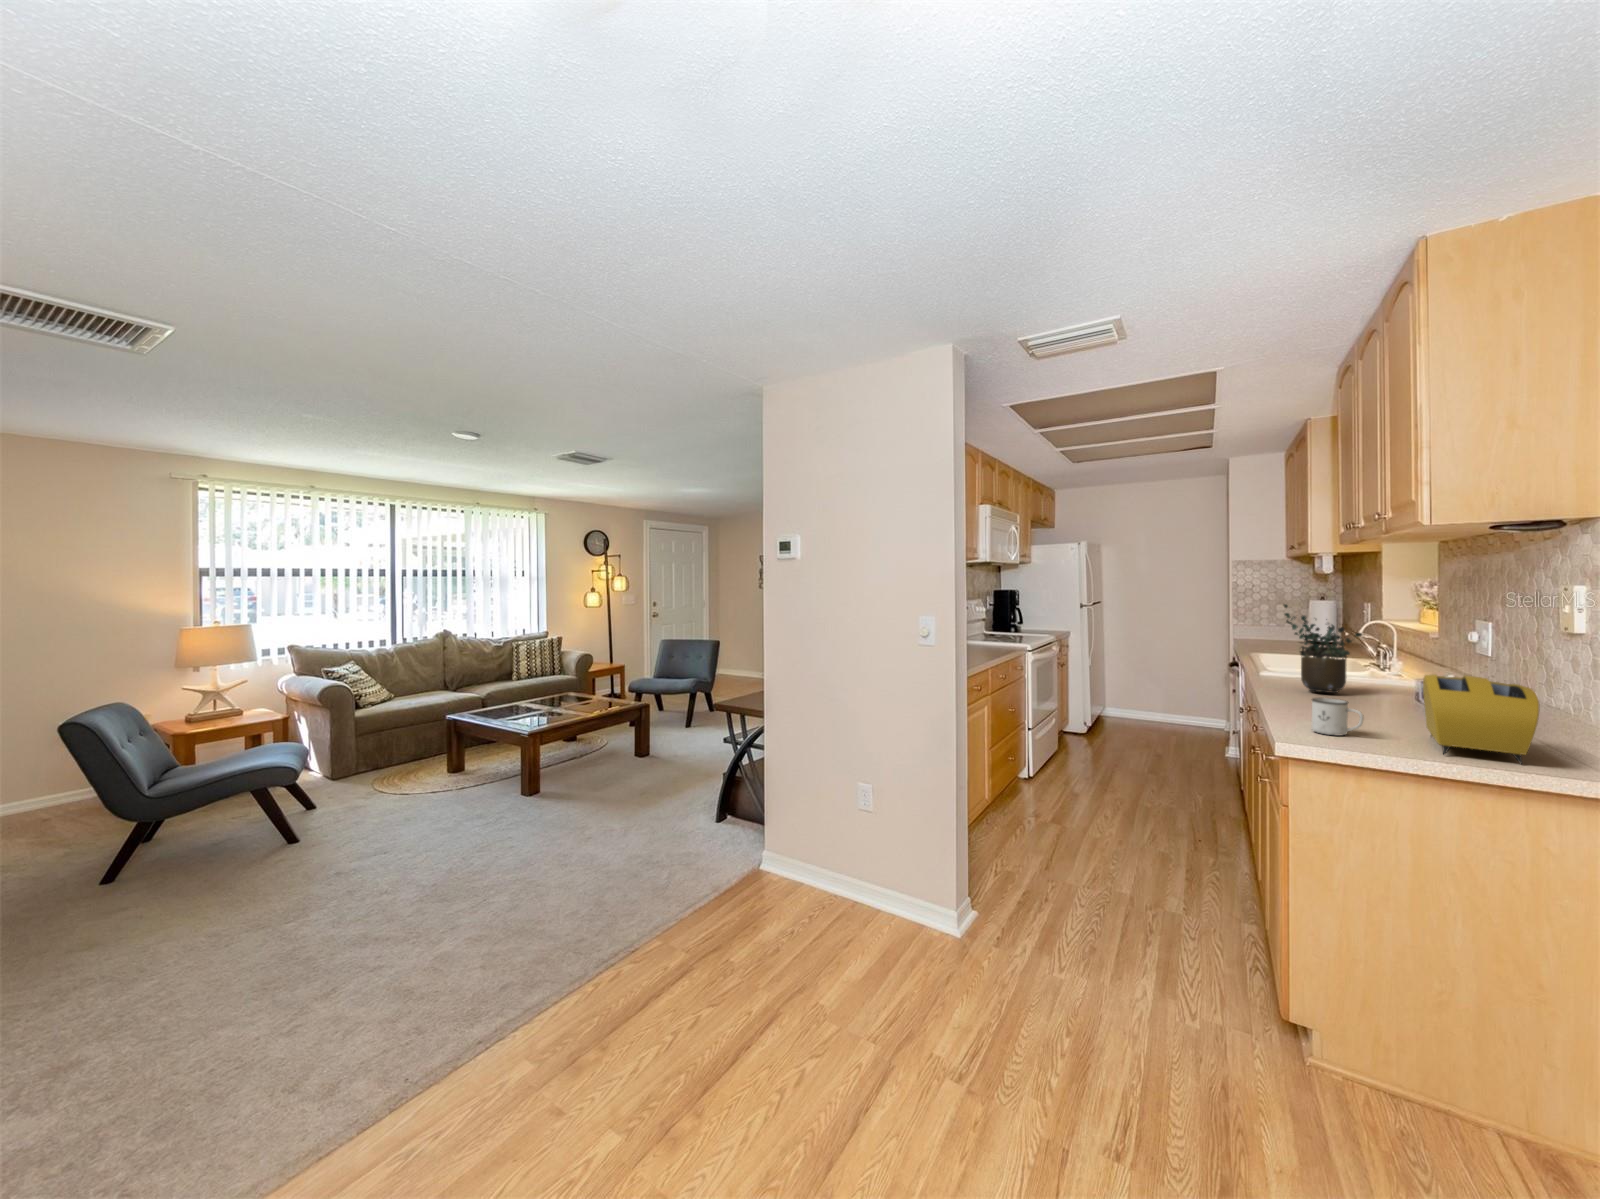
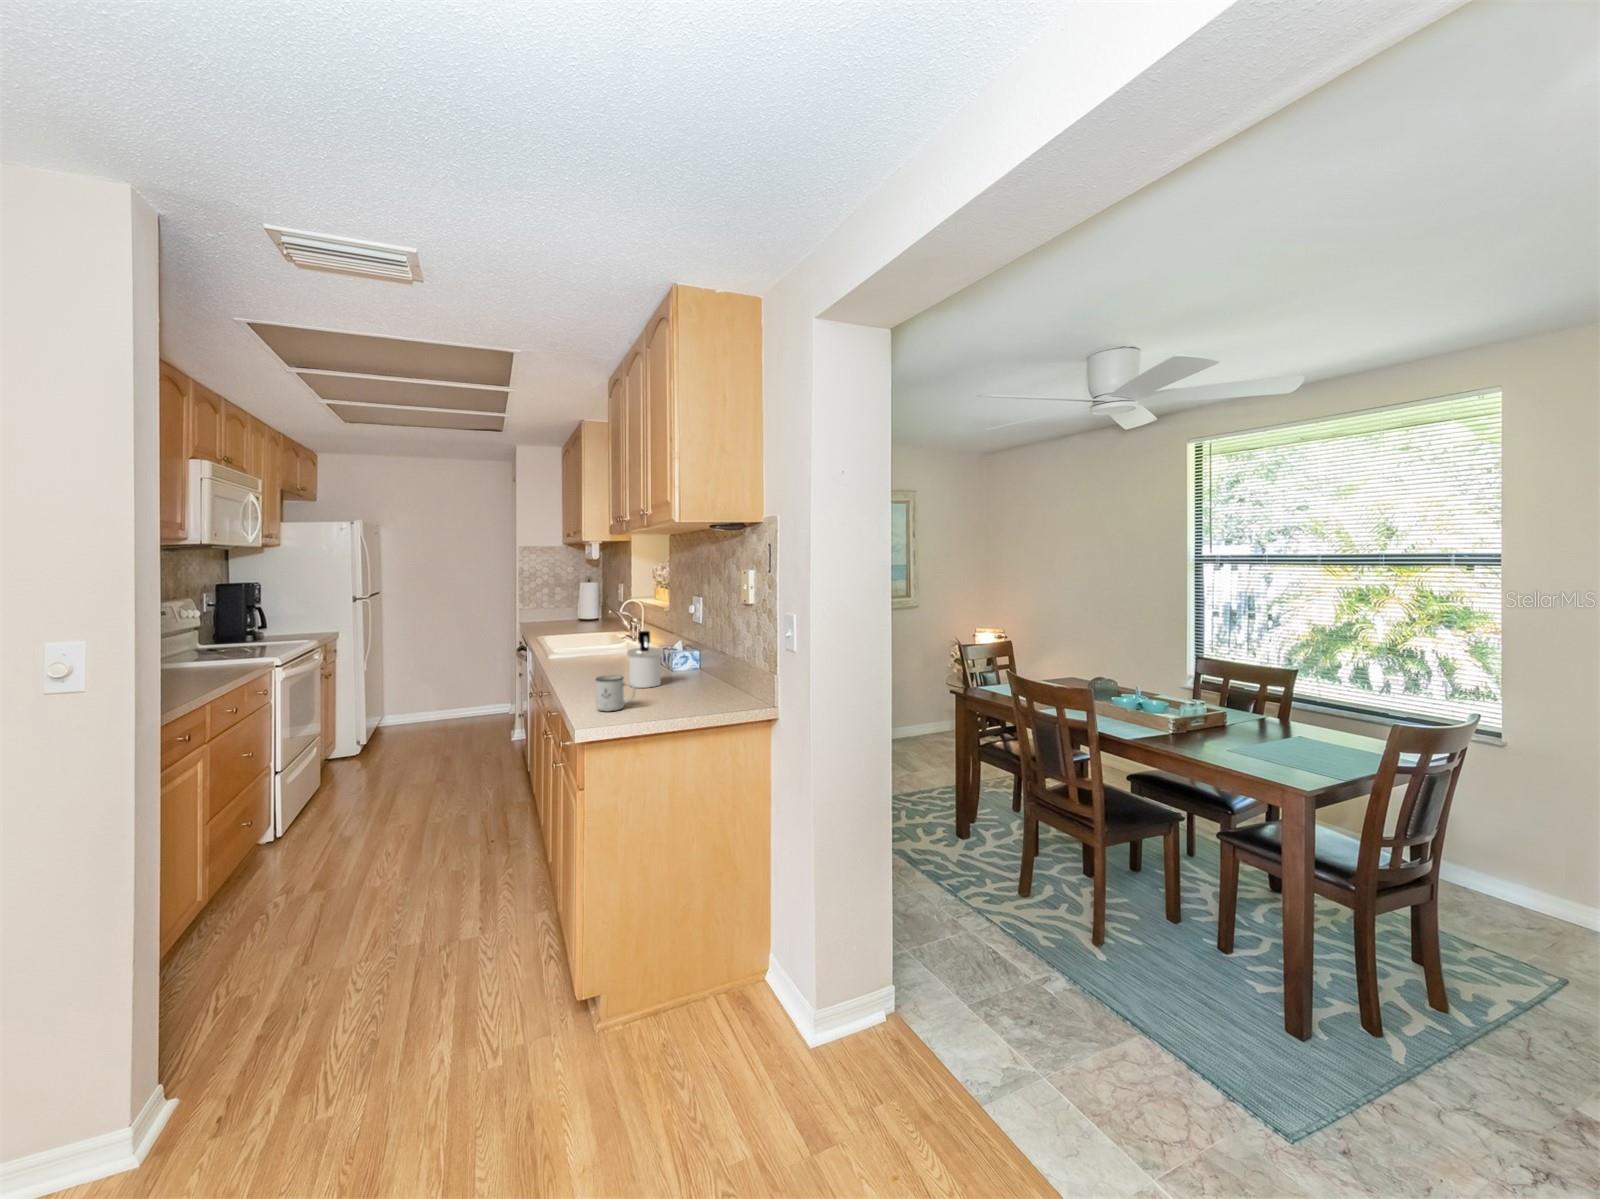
potted plant: present [1284,604,1362,693] -> none [565,588,626,669]
soap dispenser: none [1359,656,1411,721] -> present [627,631,662,688]
toaster: present [1423,674,1540,764] -> none [672,641,741,711]

